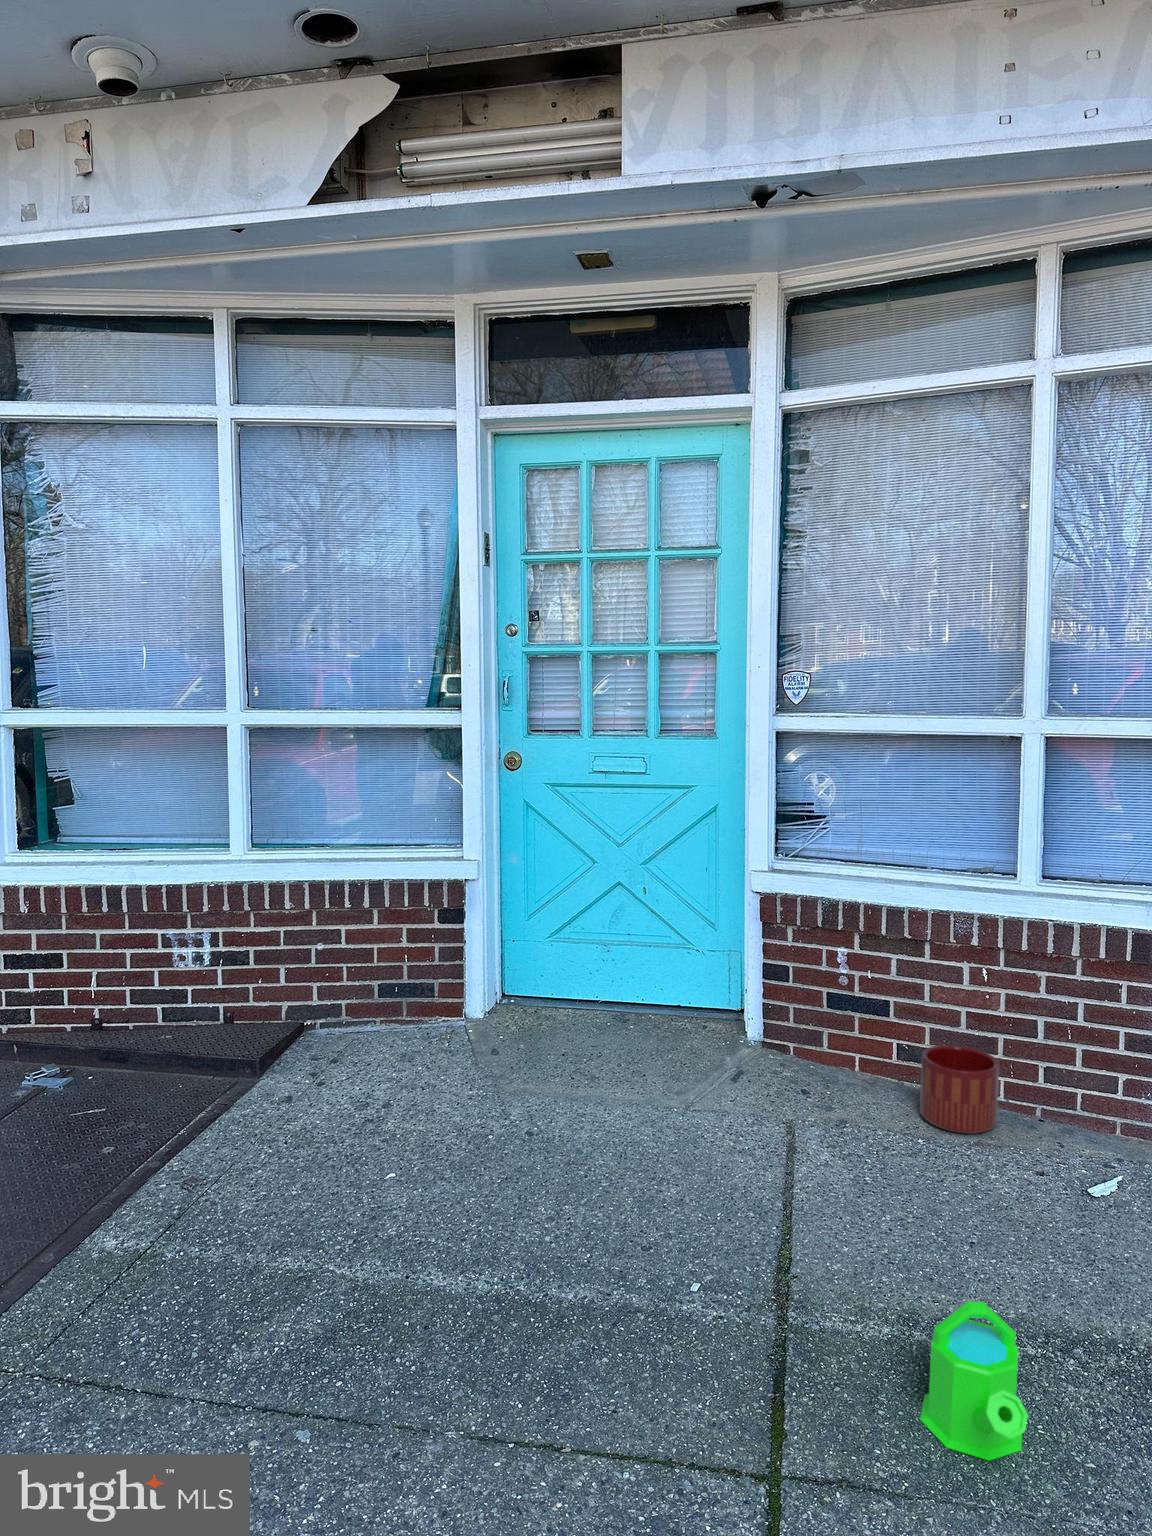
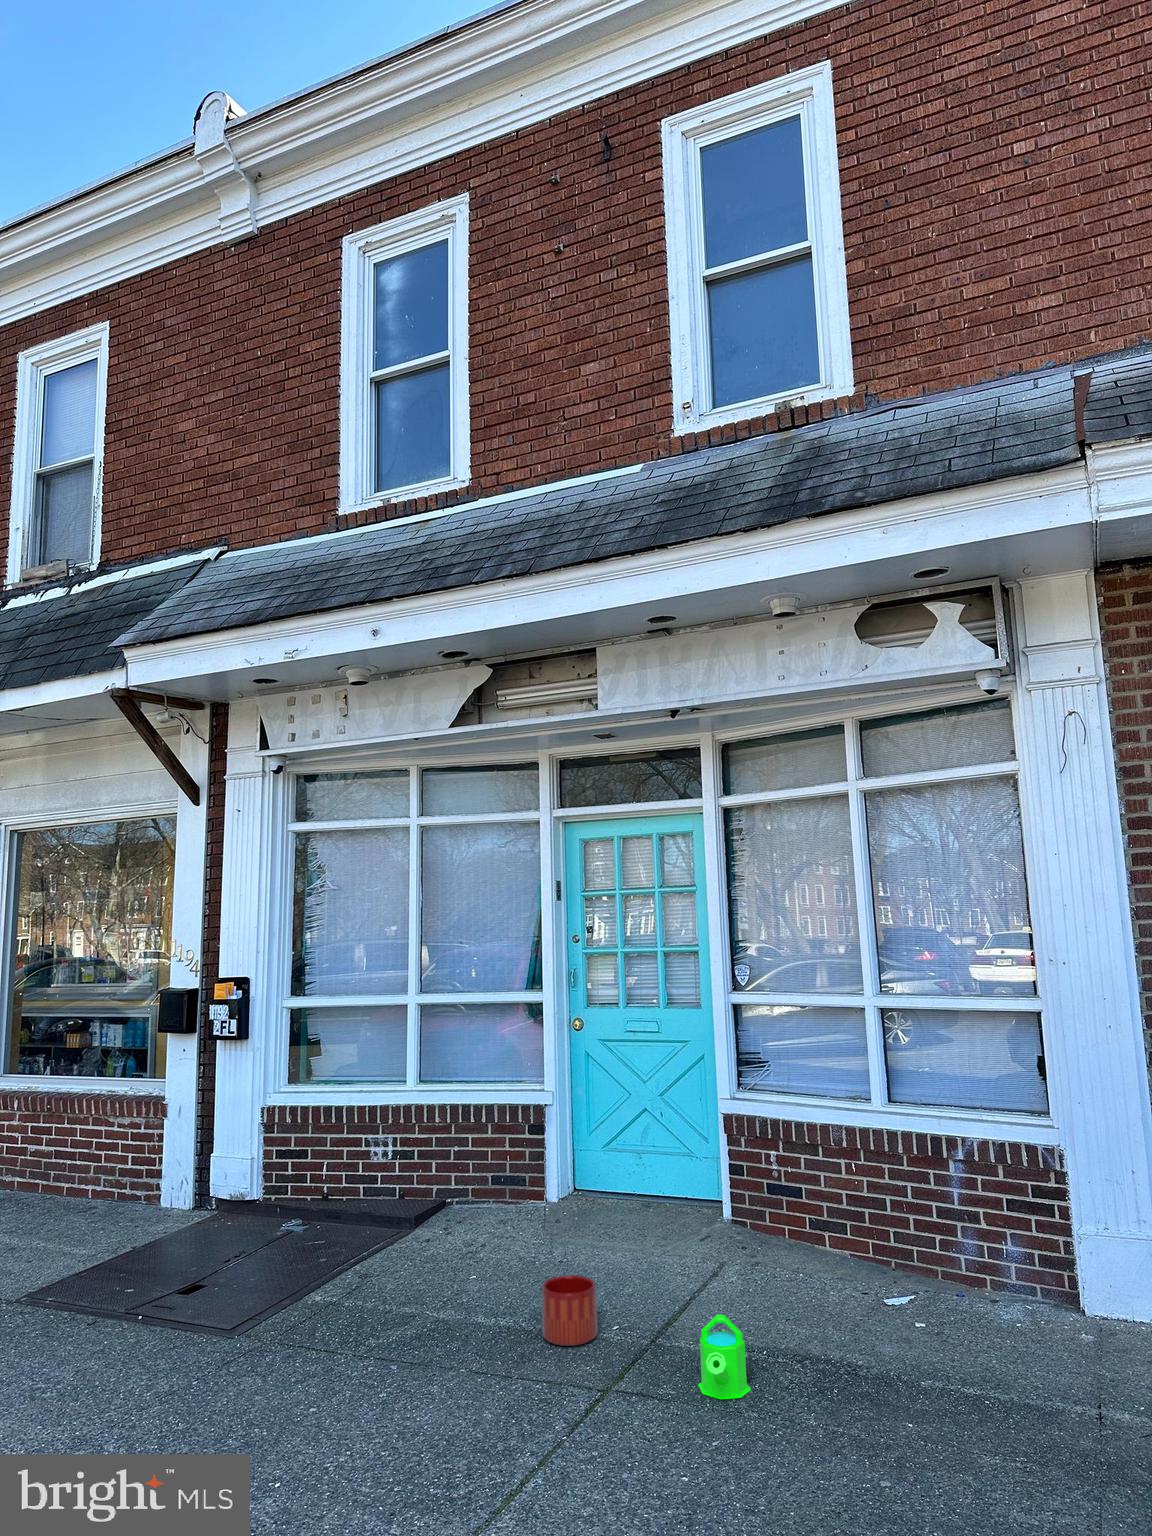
planter: present [920,1045,999,1134] -> present [542,1275,597,1346]

